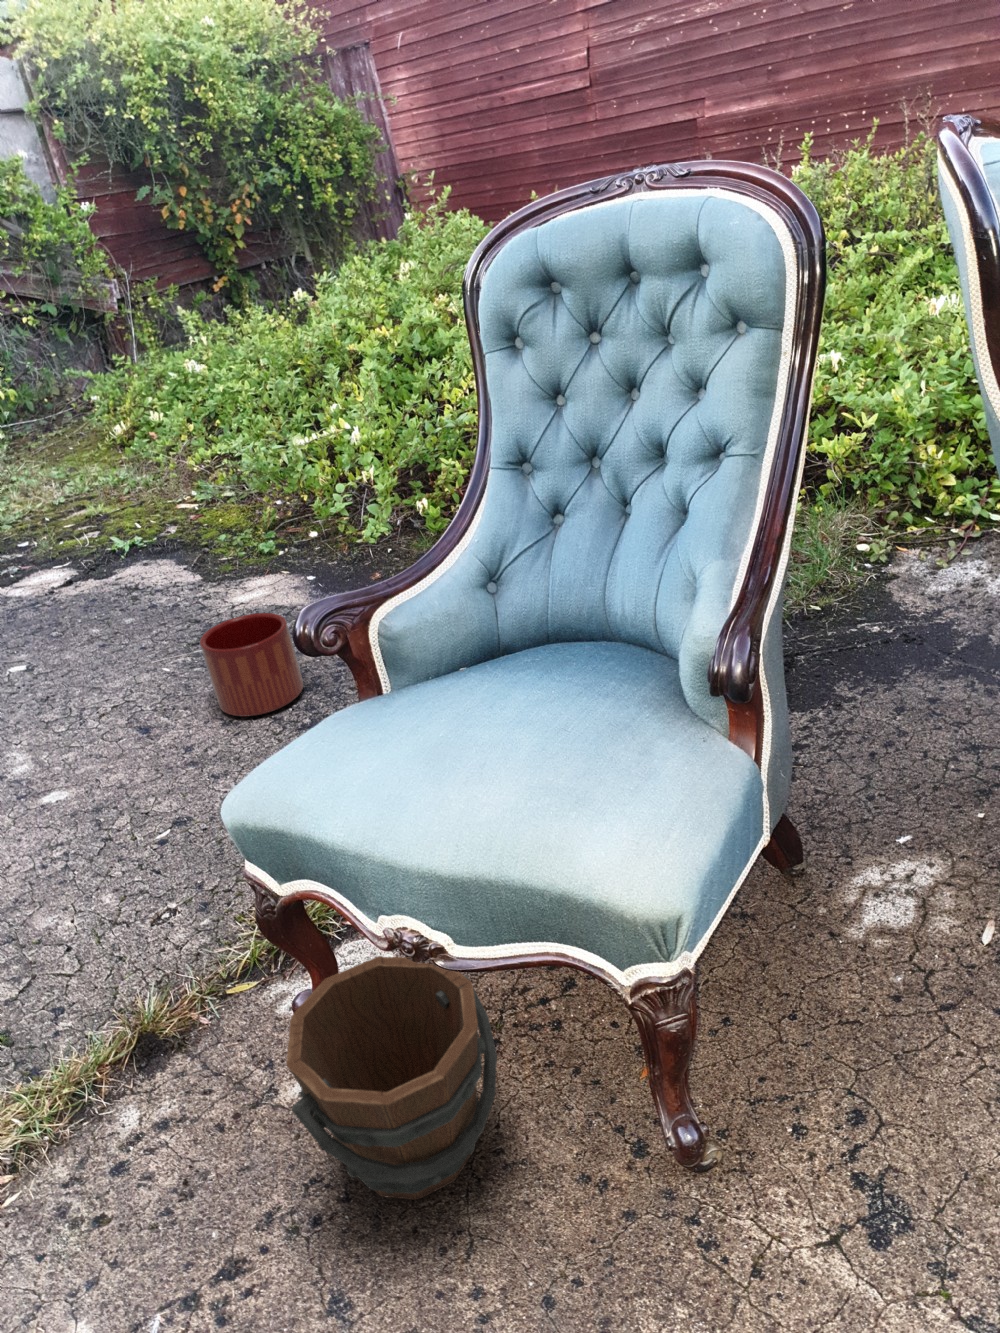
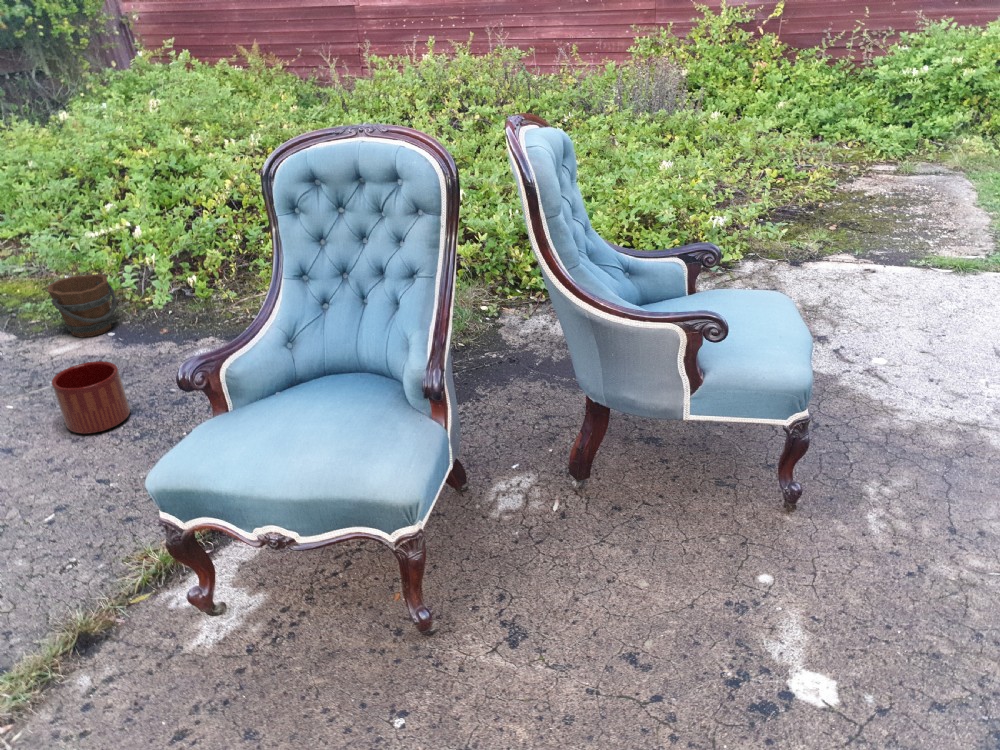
bucket: present [287,956,497,1200] -> present [48,274,116,338]

